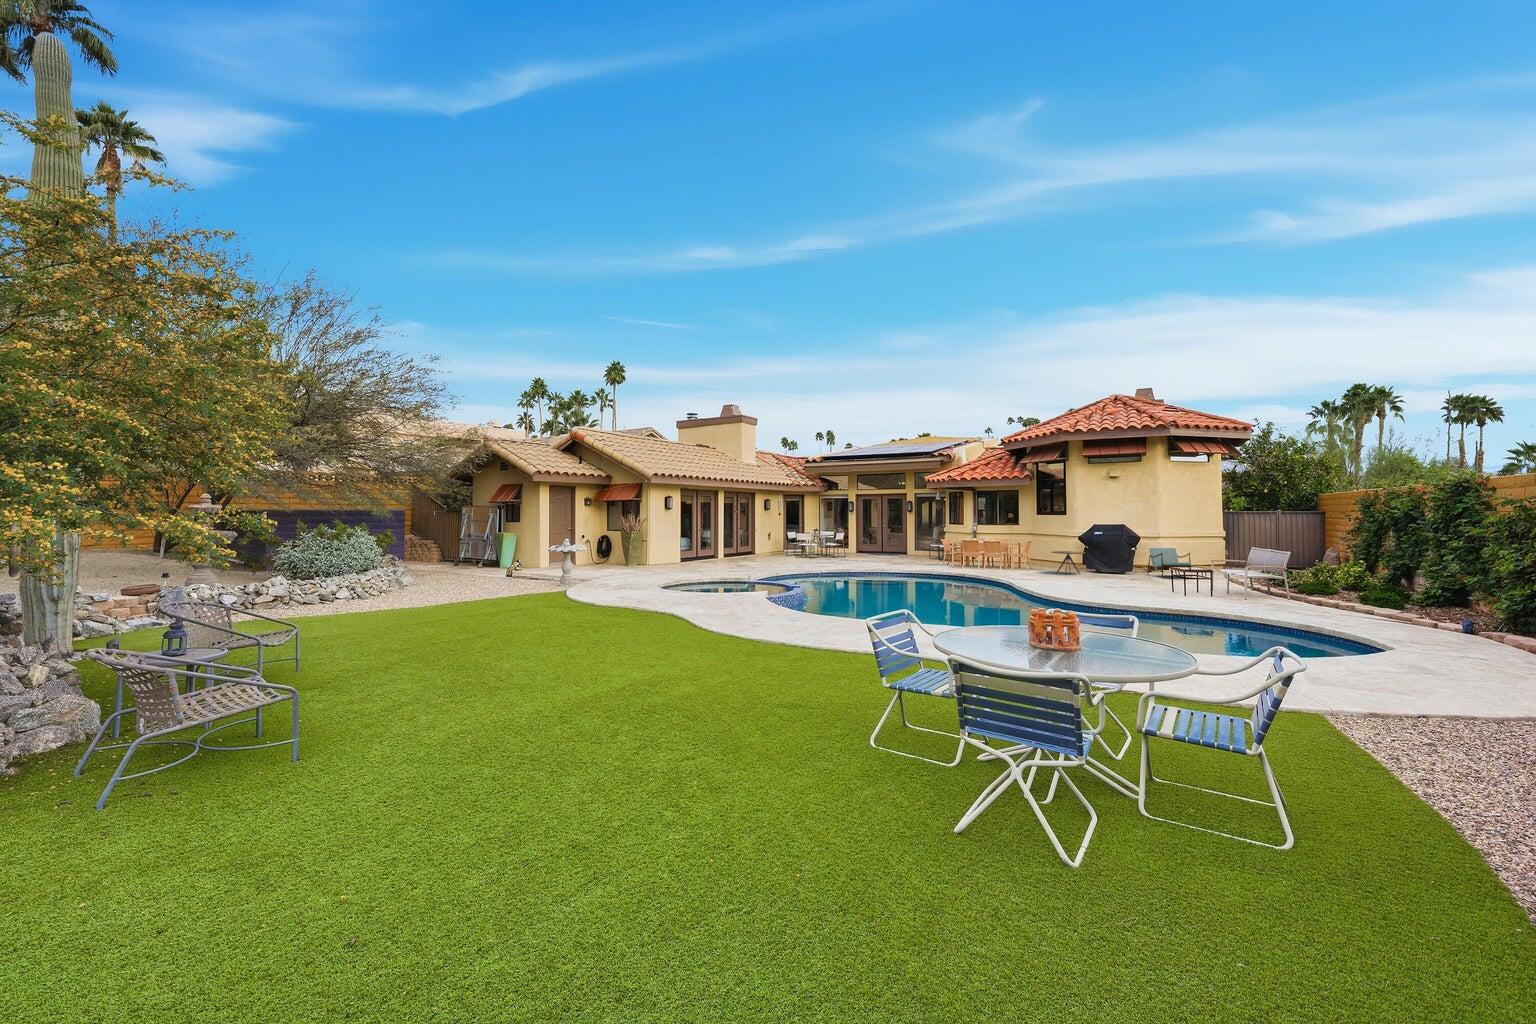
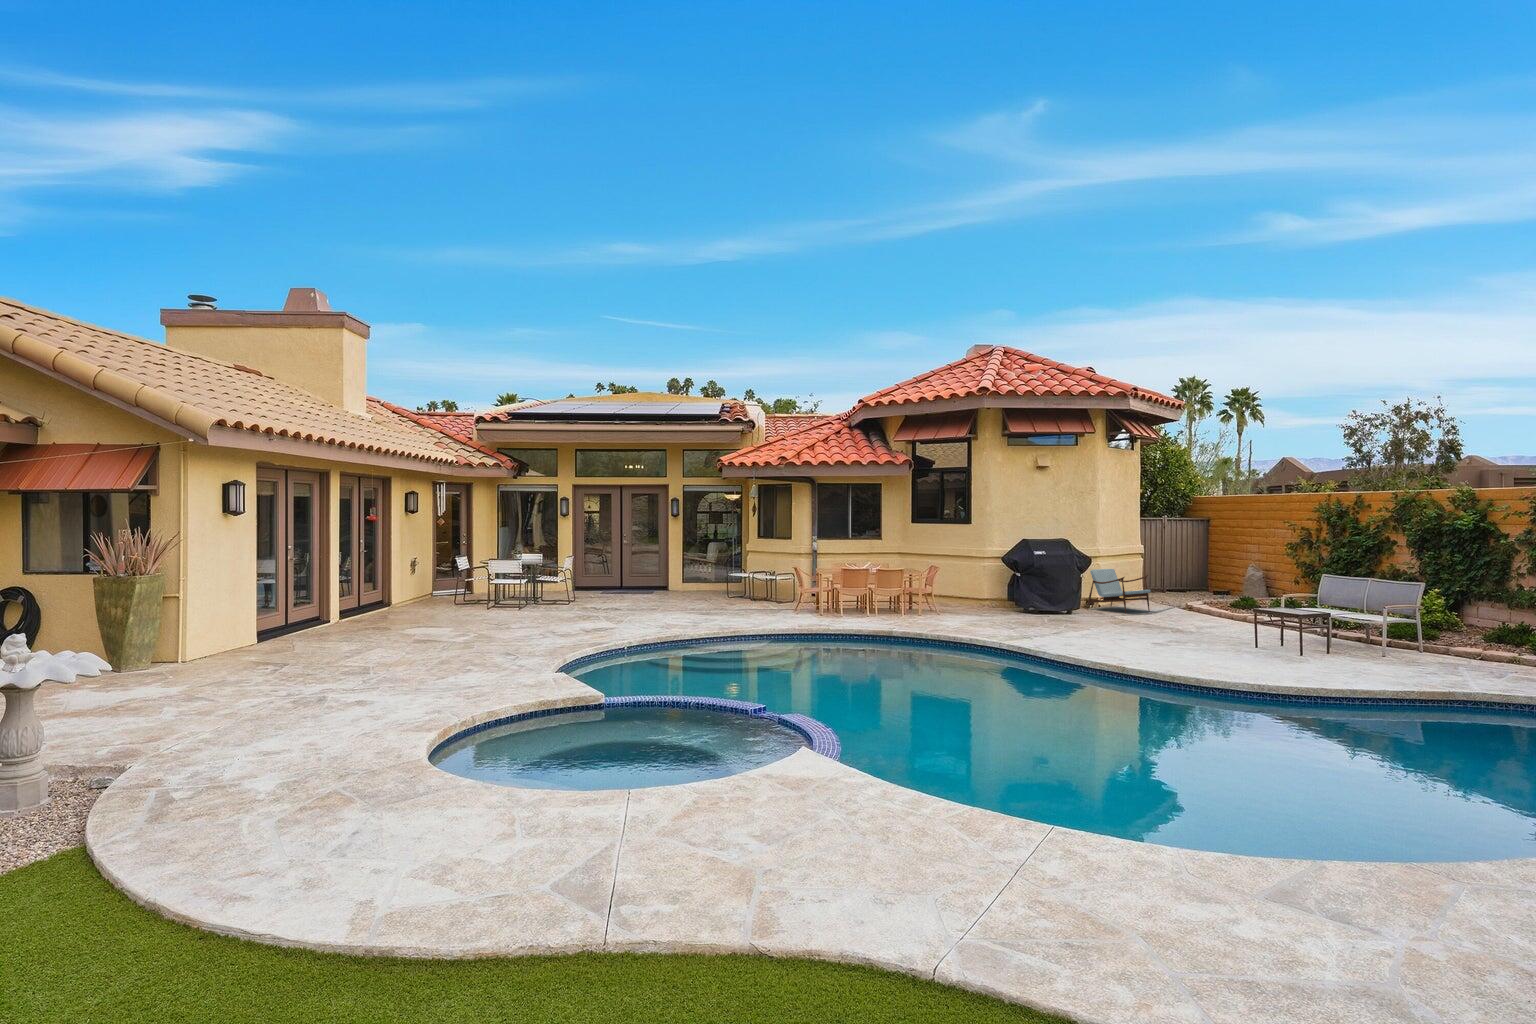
round table: present [1052,551,1085,574] -> none [977,579,1027,616]

